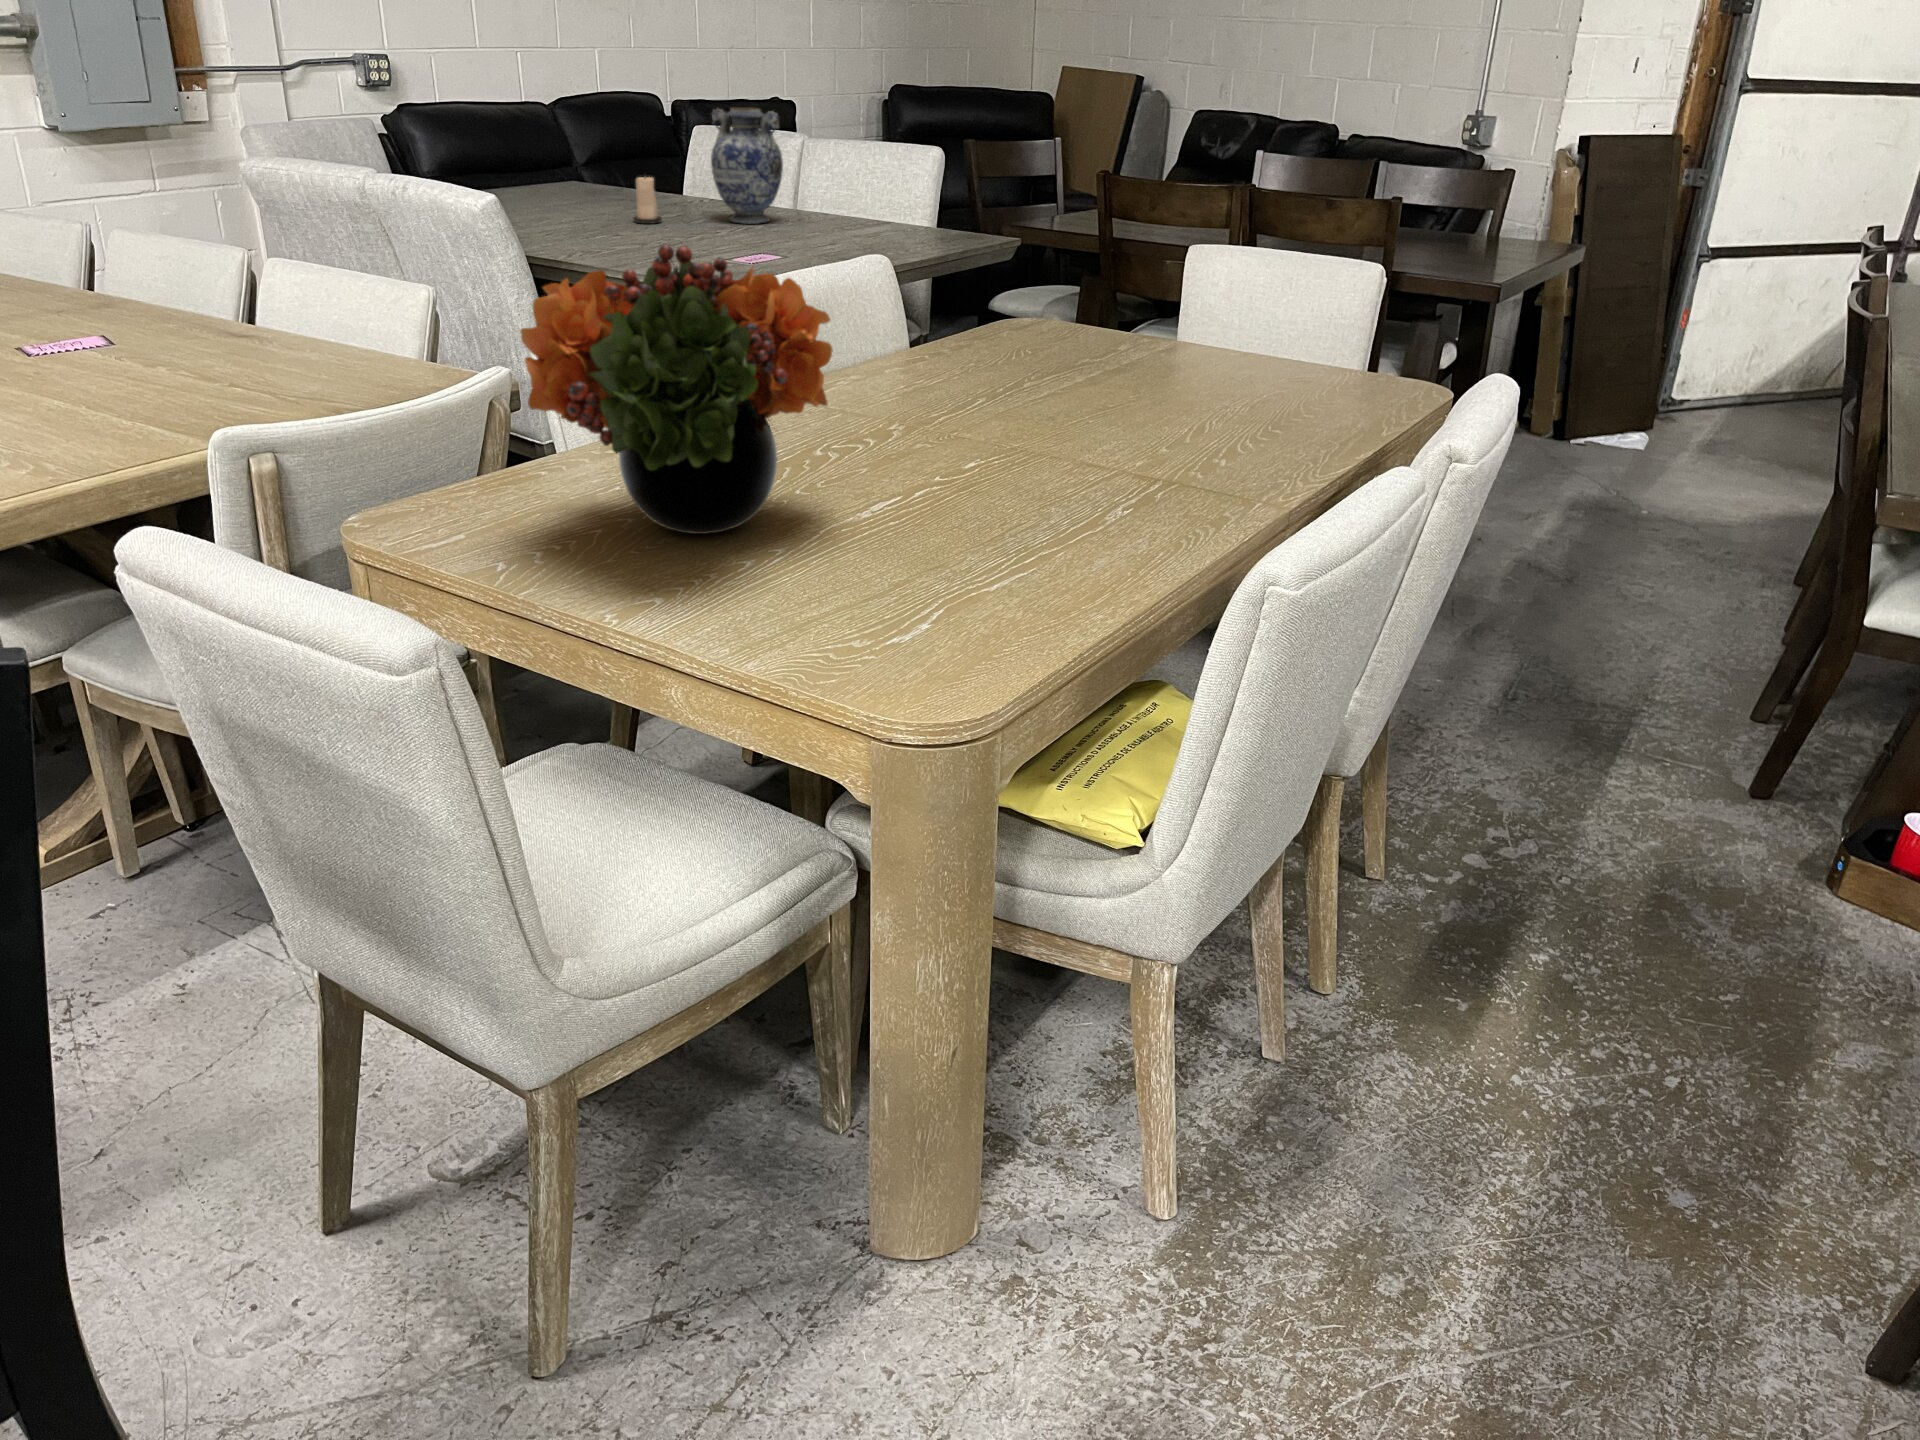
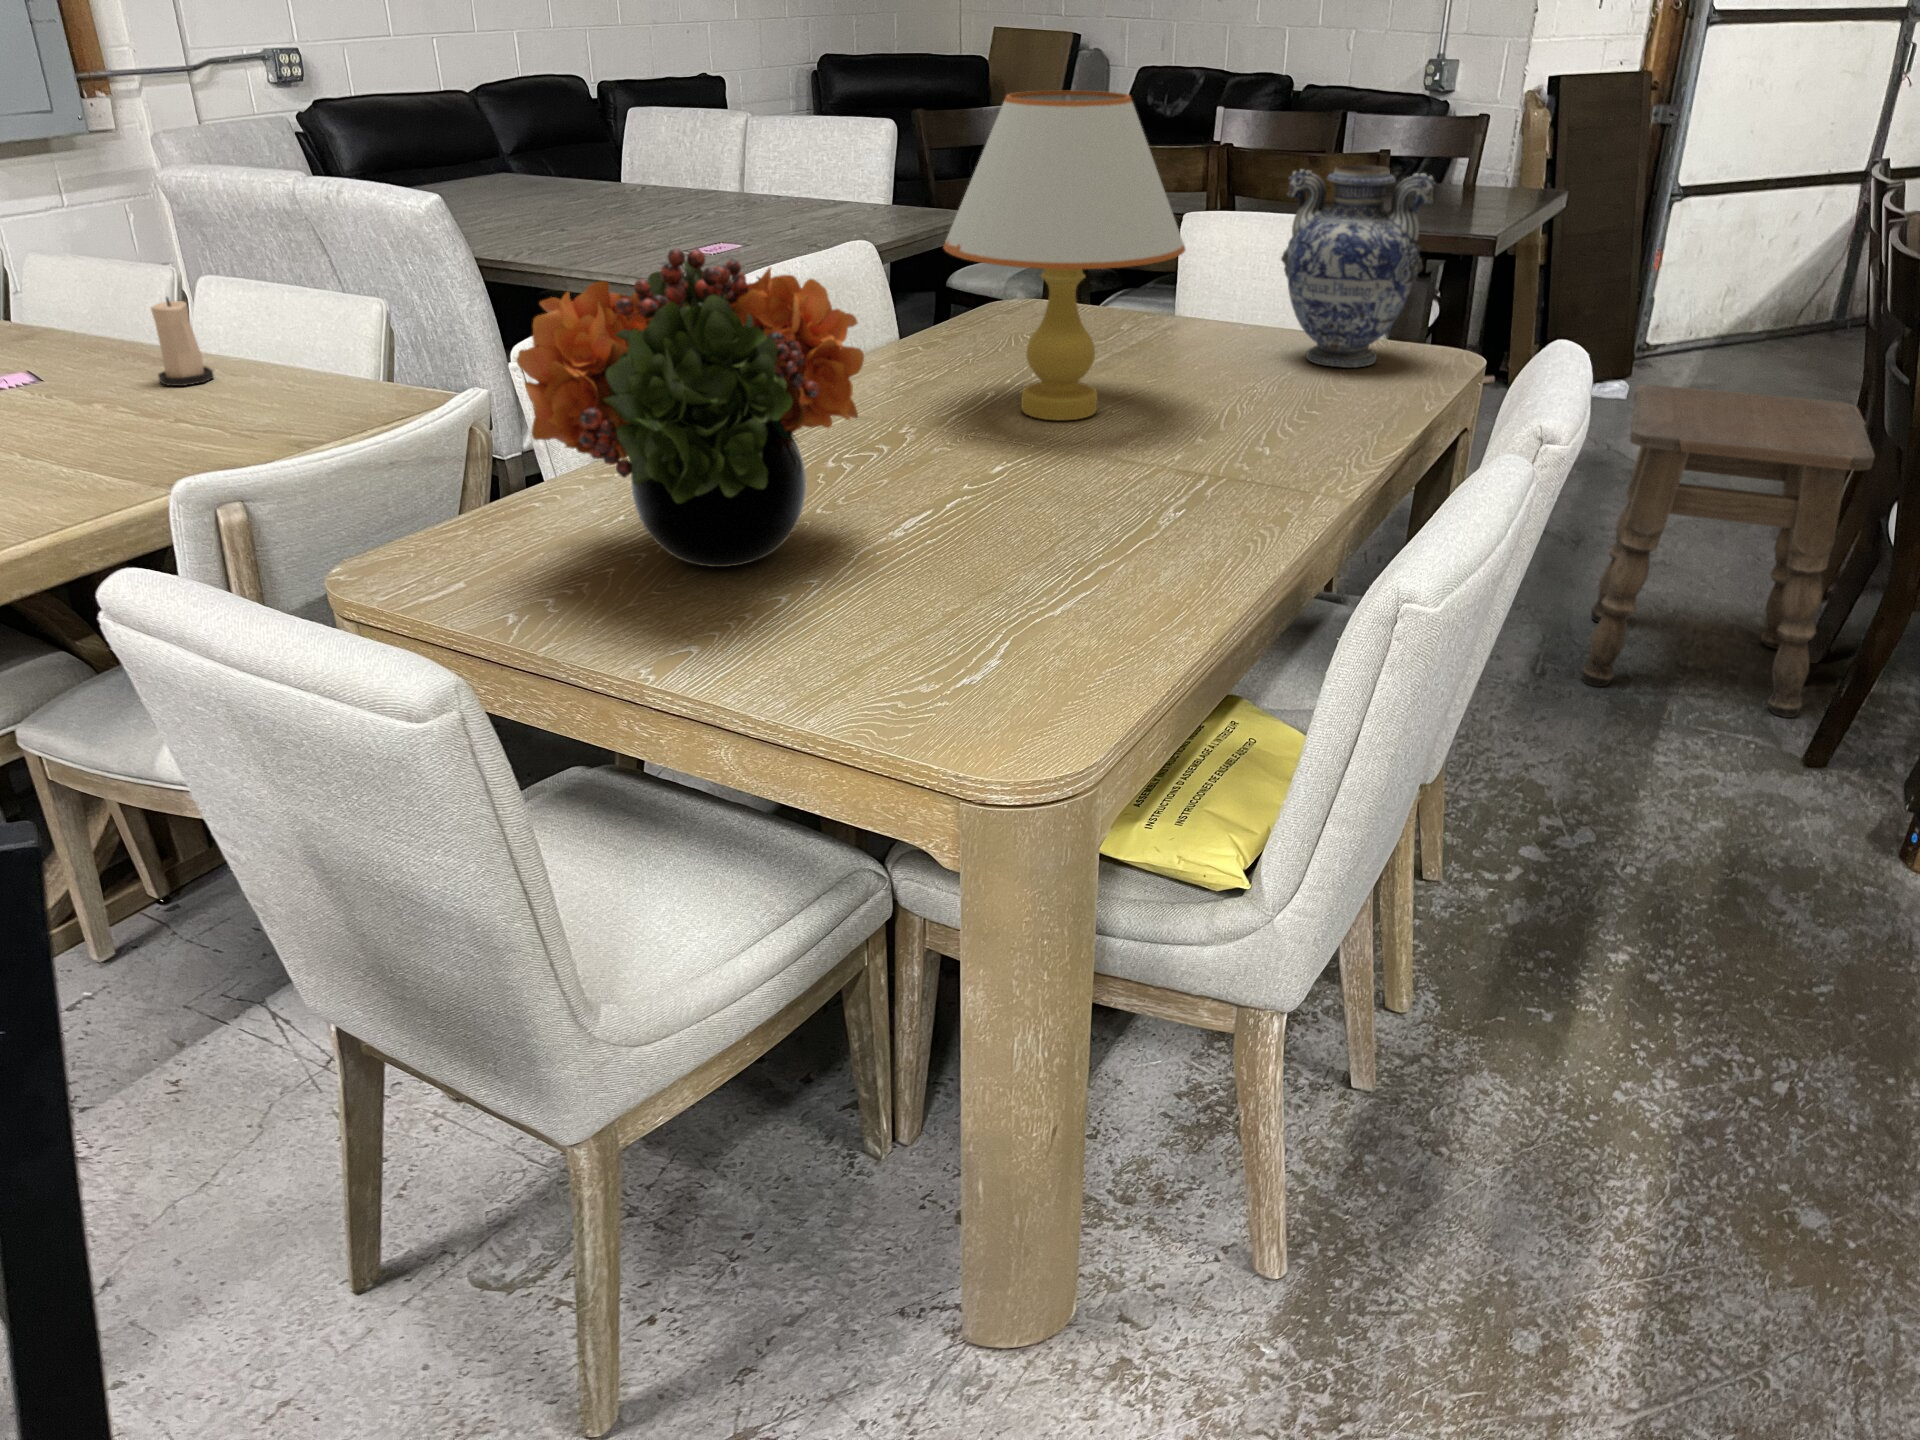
decorative vase: present [711,107,783,224] -> present [1281,164,1436,368]
table lamp: none [935,122,1158,425] -> present [944,90,1185,420]
candle: present [633,176,662,224] -> present [151,297,214,386]
side table: none [1548,428,1832,750] -> present [1582,385,1875,718]

